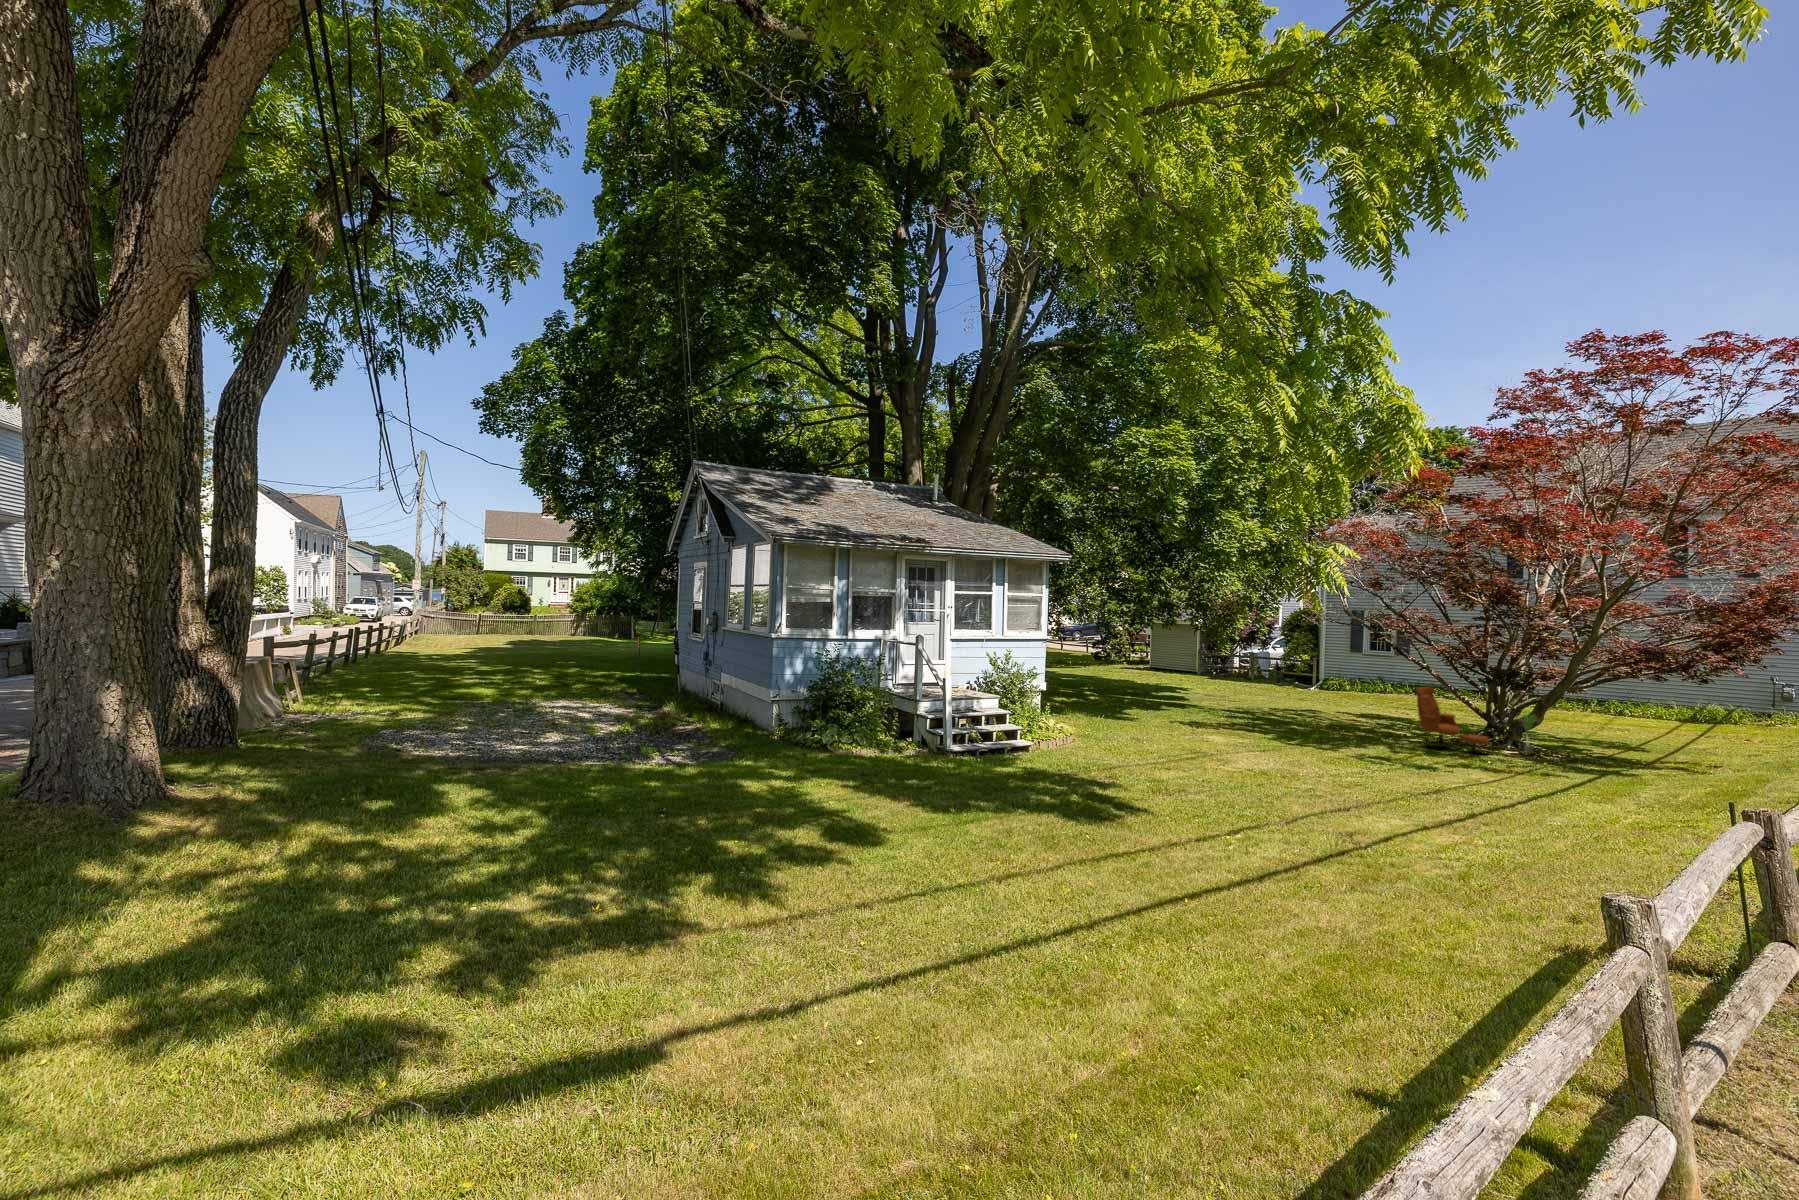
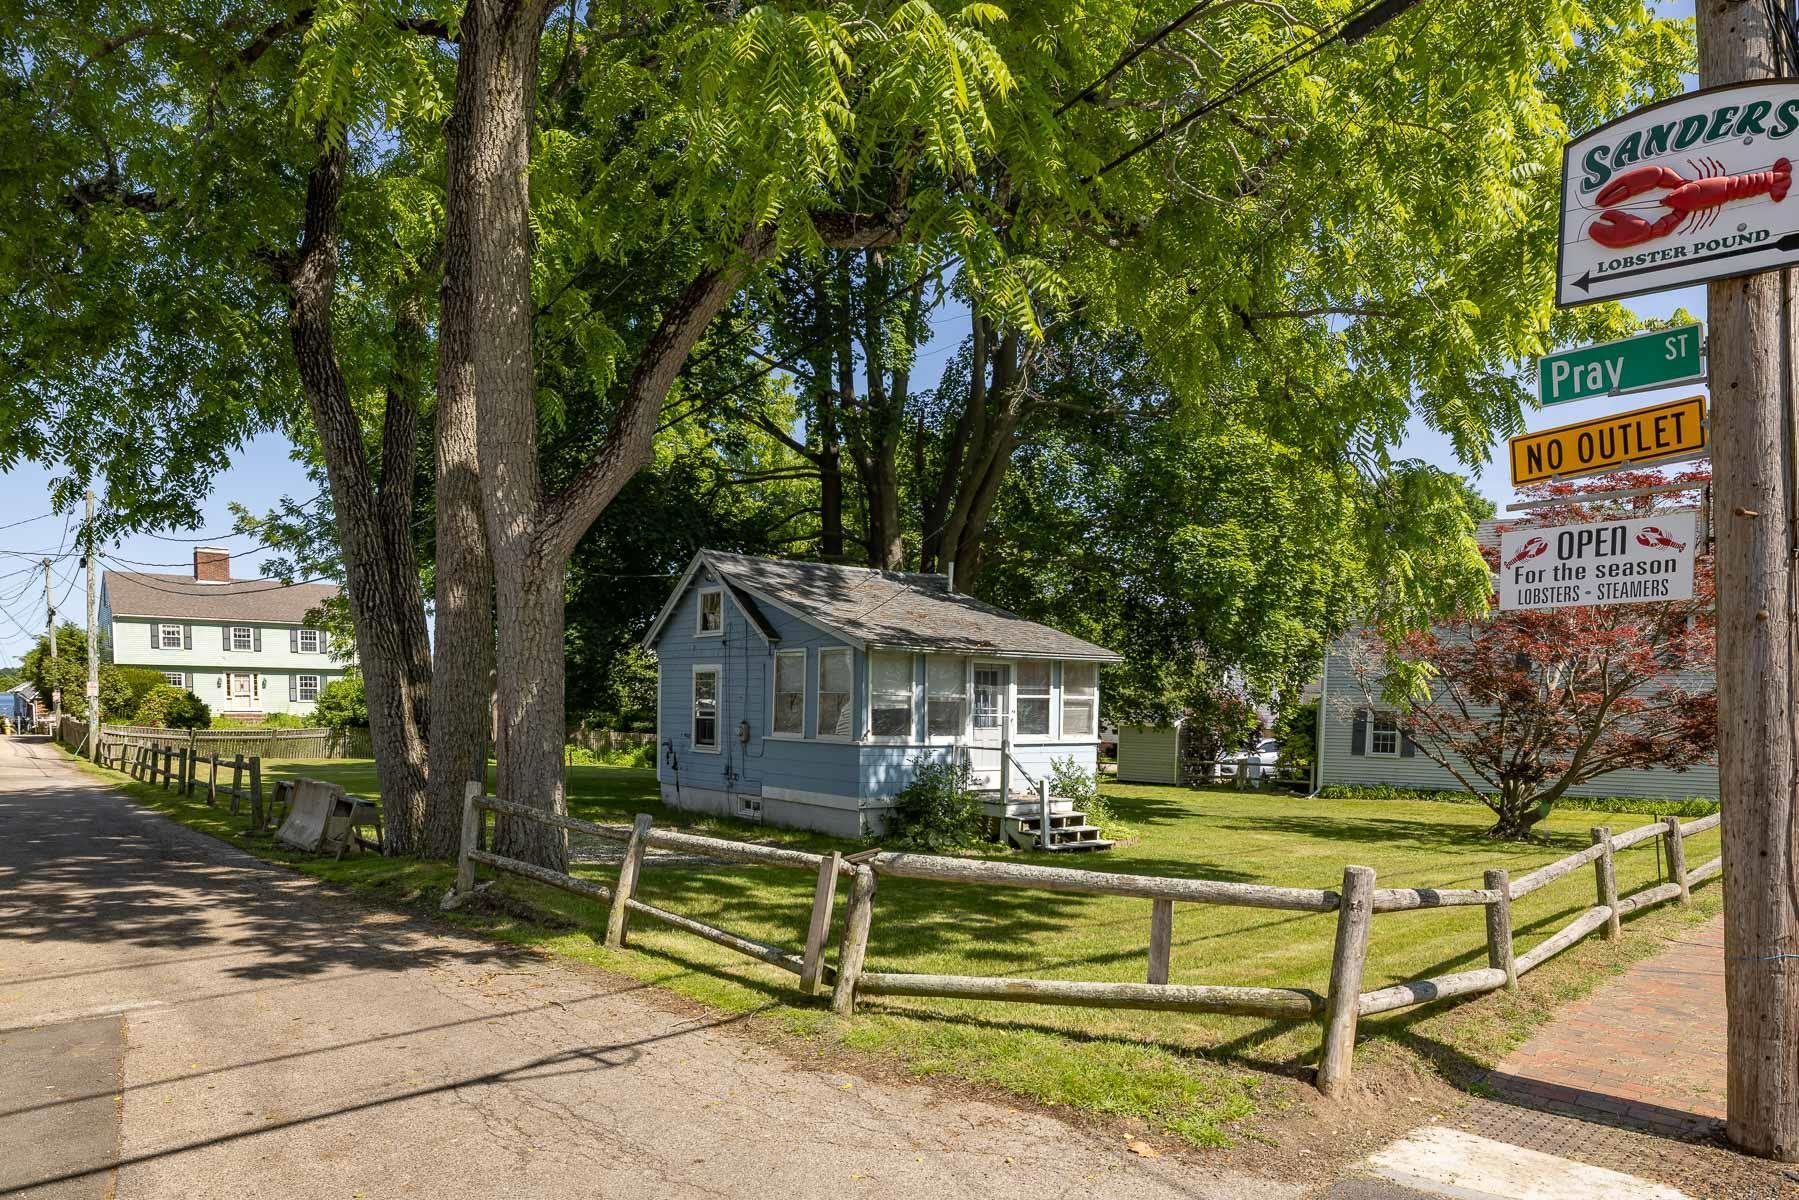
lounge chair: present [1416,687,1489,754] -> none [1444,782,1514,842]

